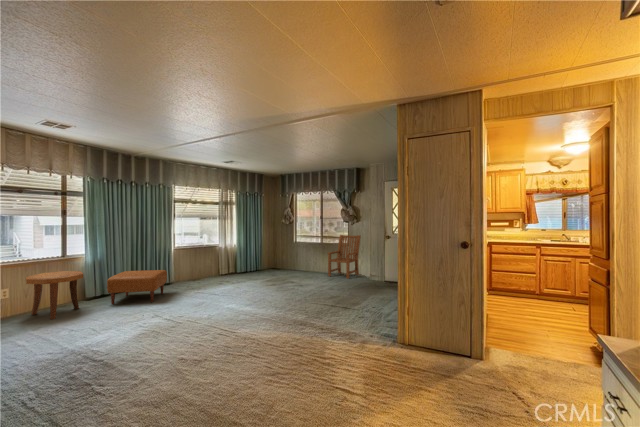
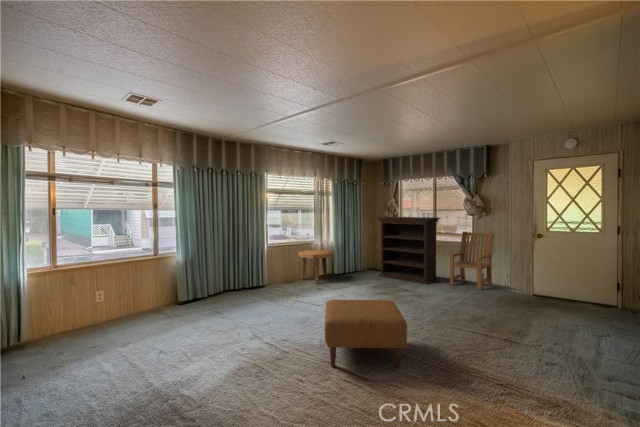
bookshelf: none [274,223,323,277] -> present [378,217,441,284]
ottoman: present [107,270,167,304] -> present [325,300,407,368]
side table: present [26,271,83,319] -> present [298,250,332,284]

